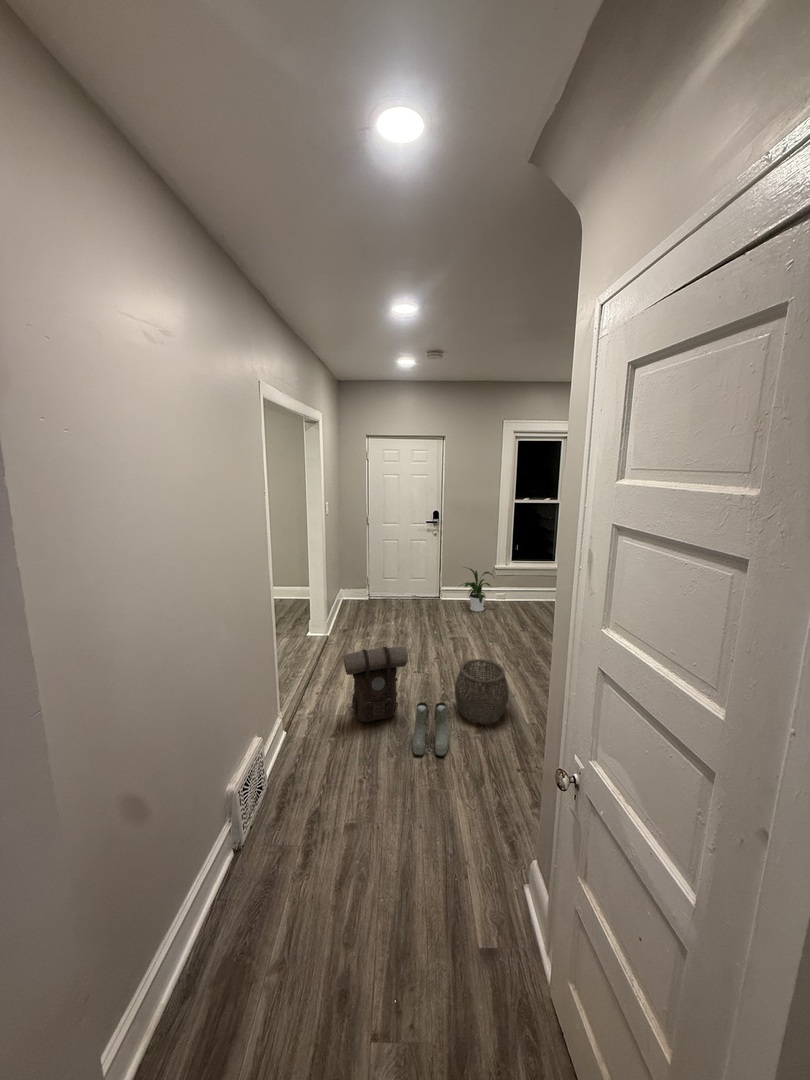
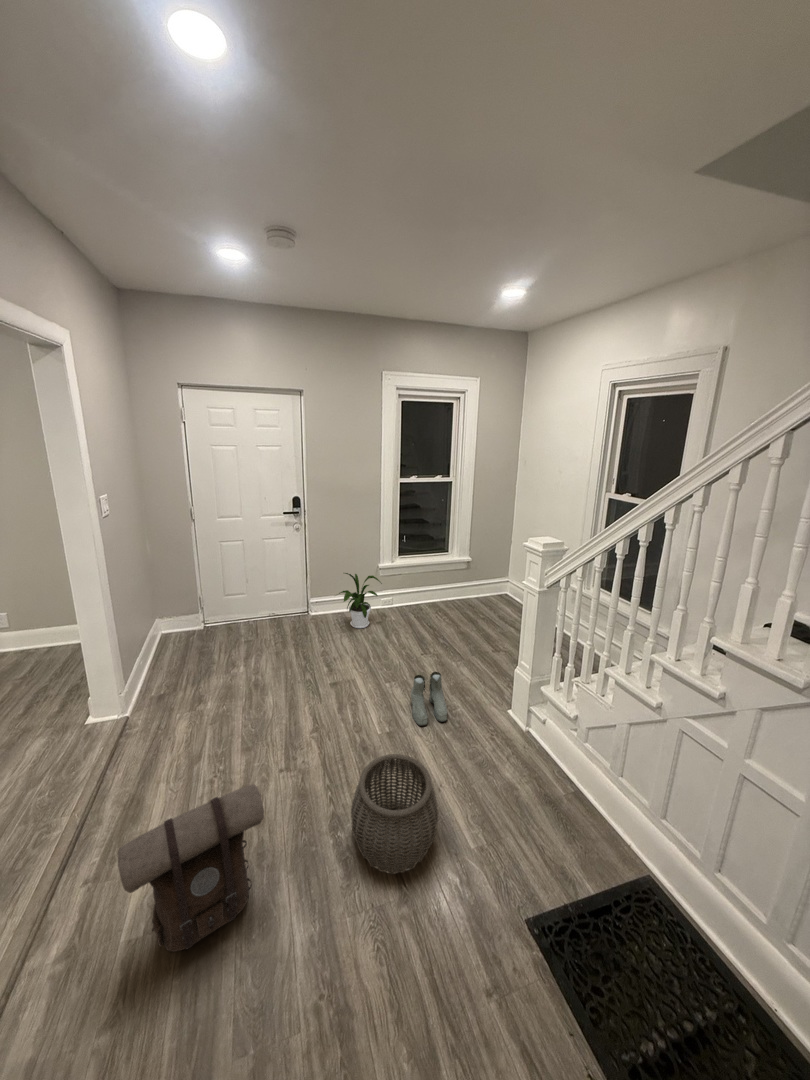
boots: present [412,702,449,756] -> present [411,672,447,726]

